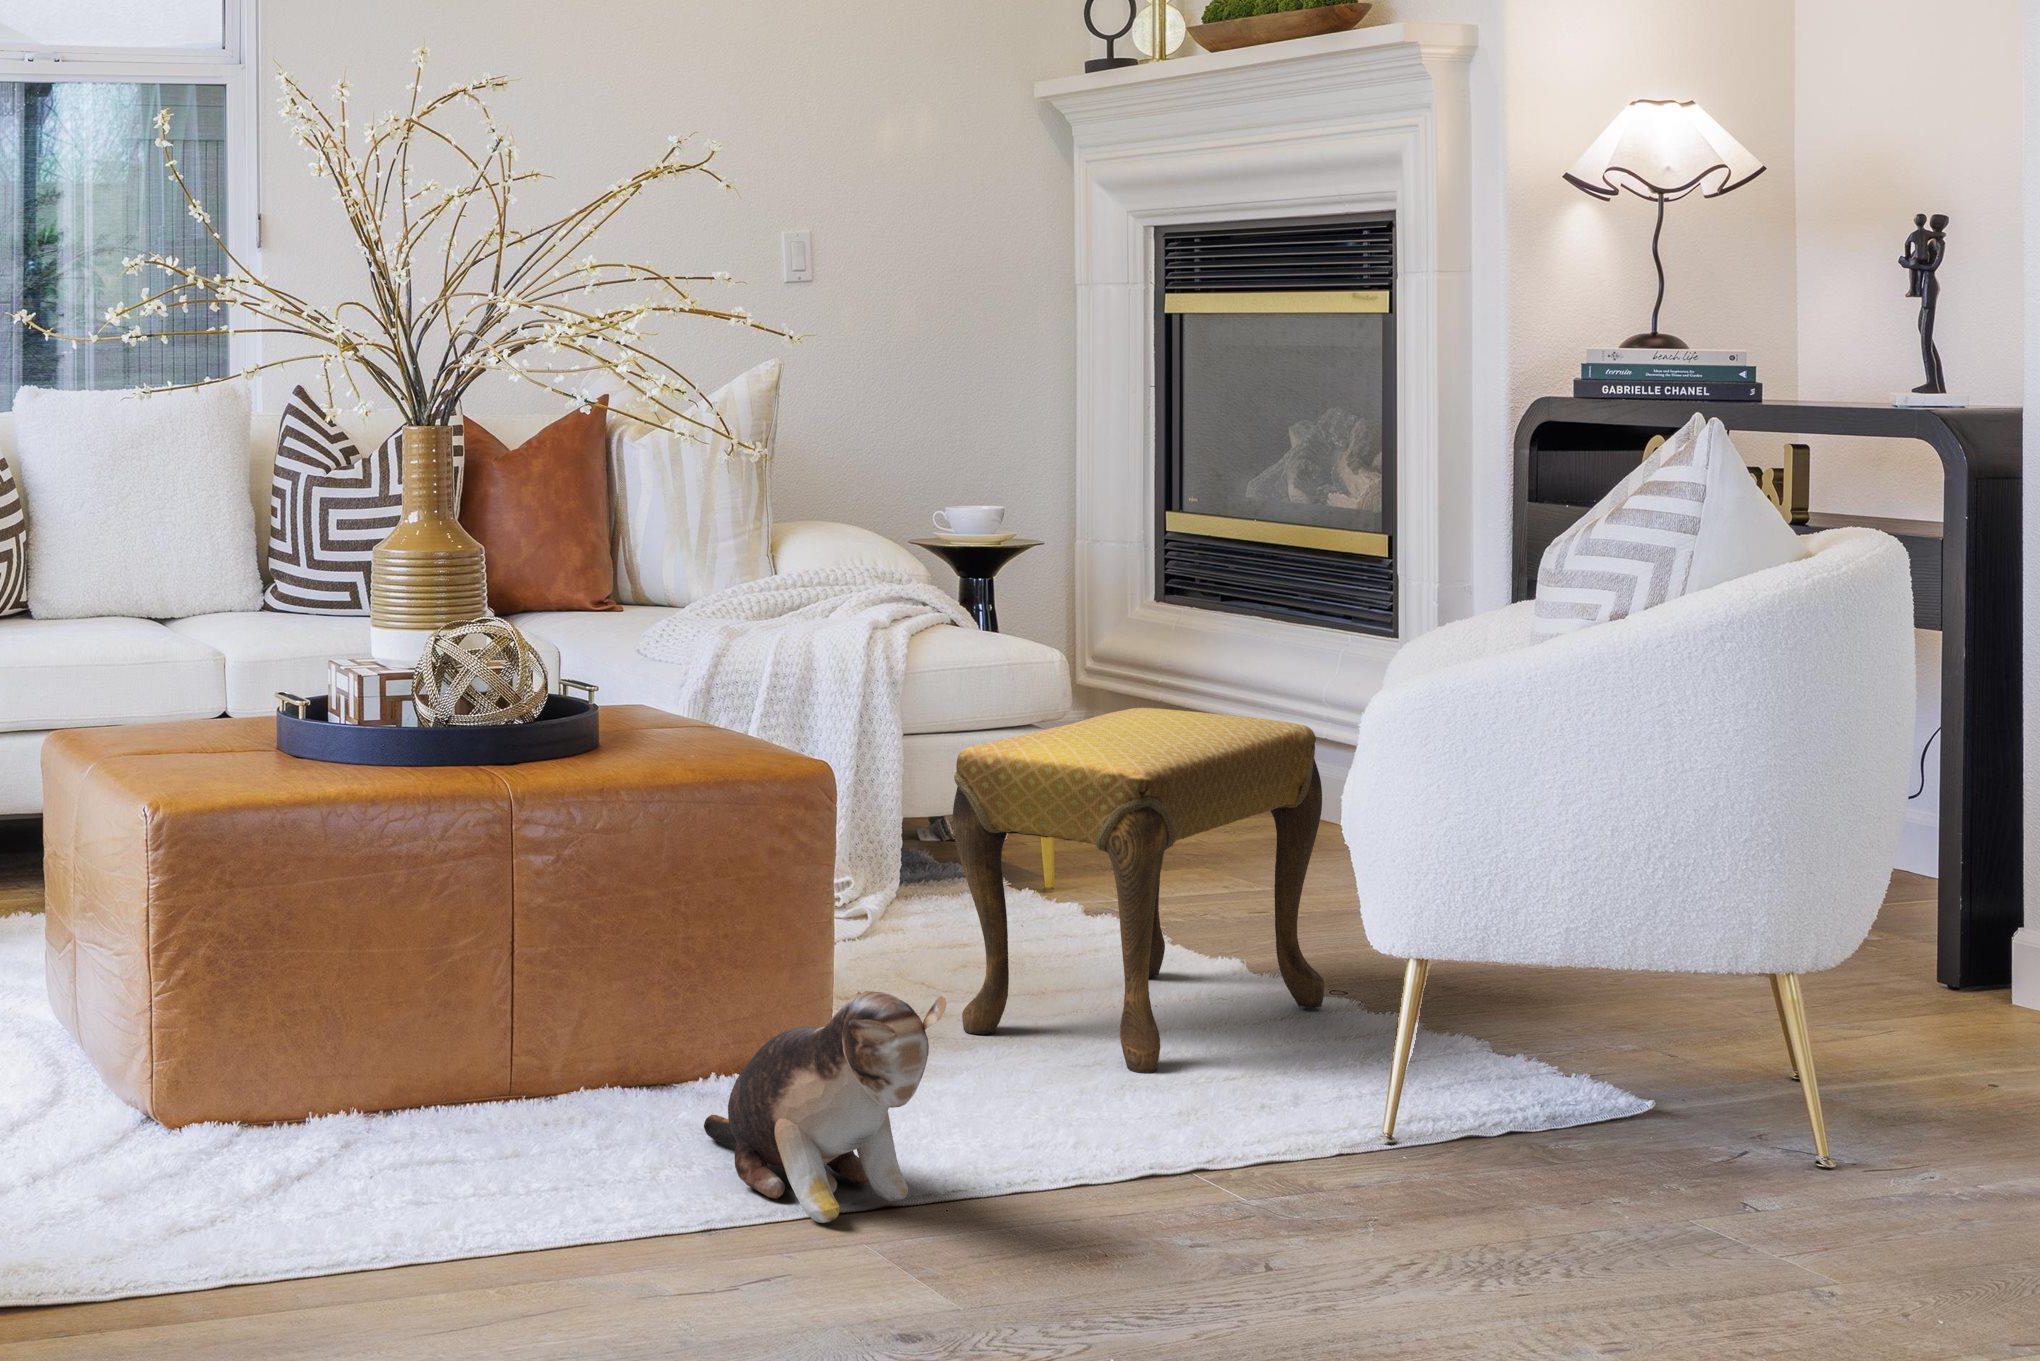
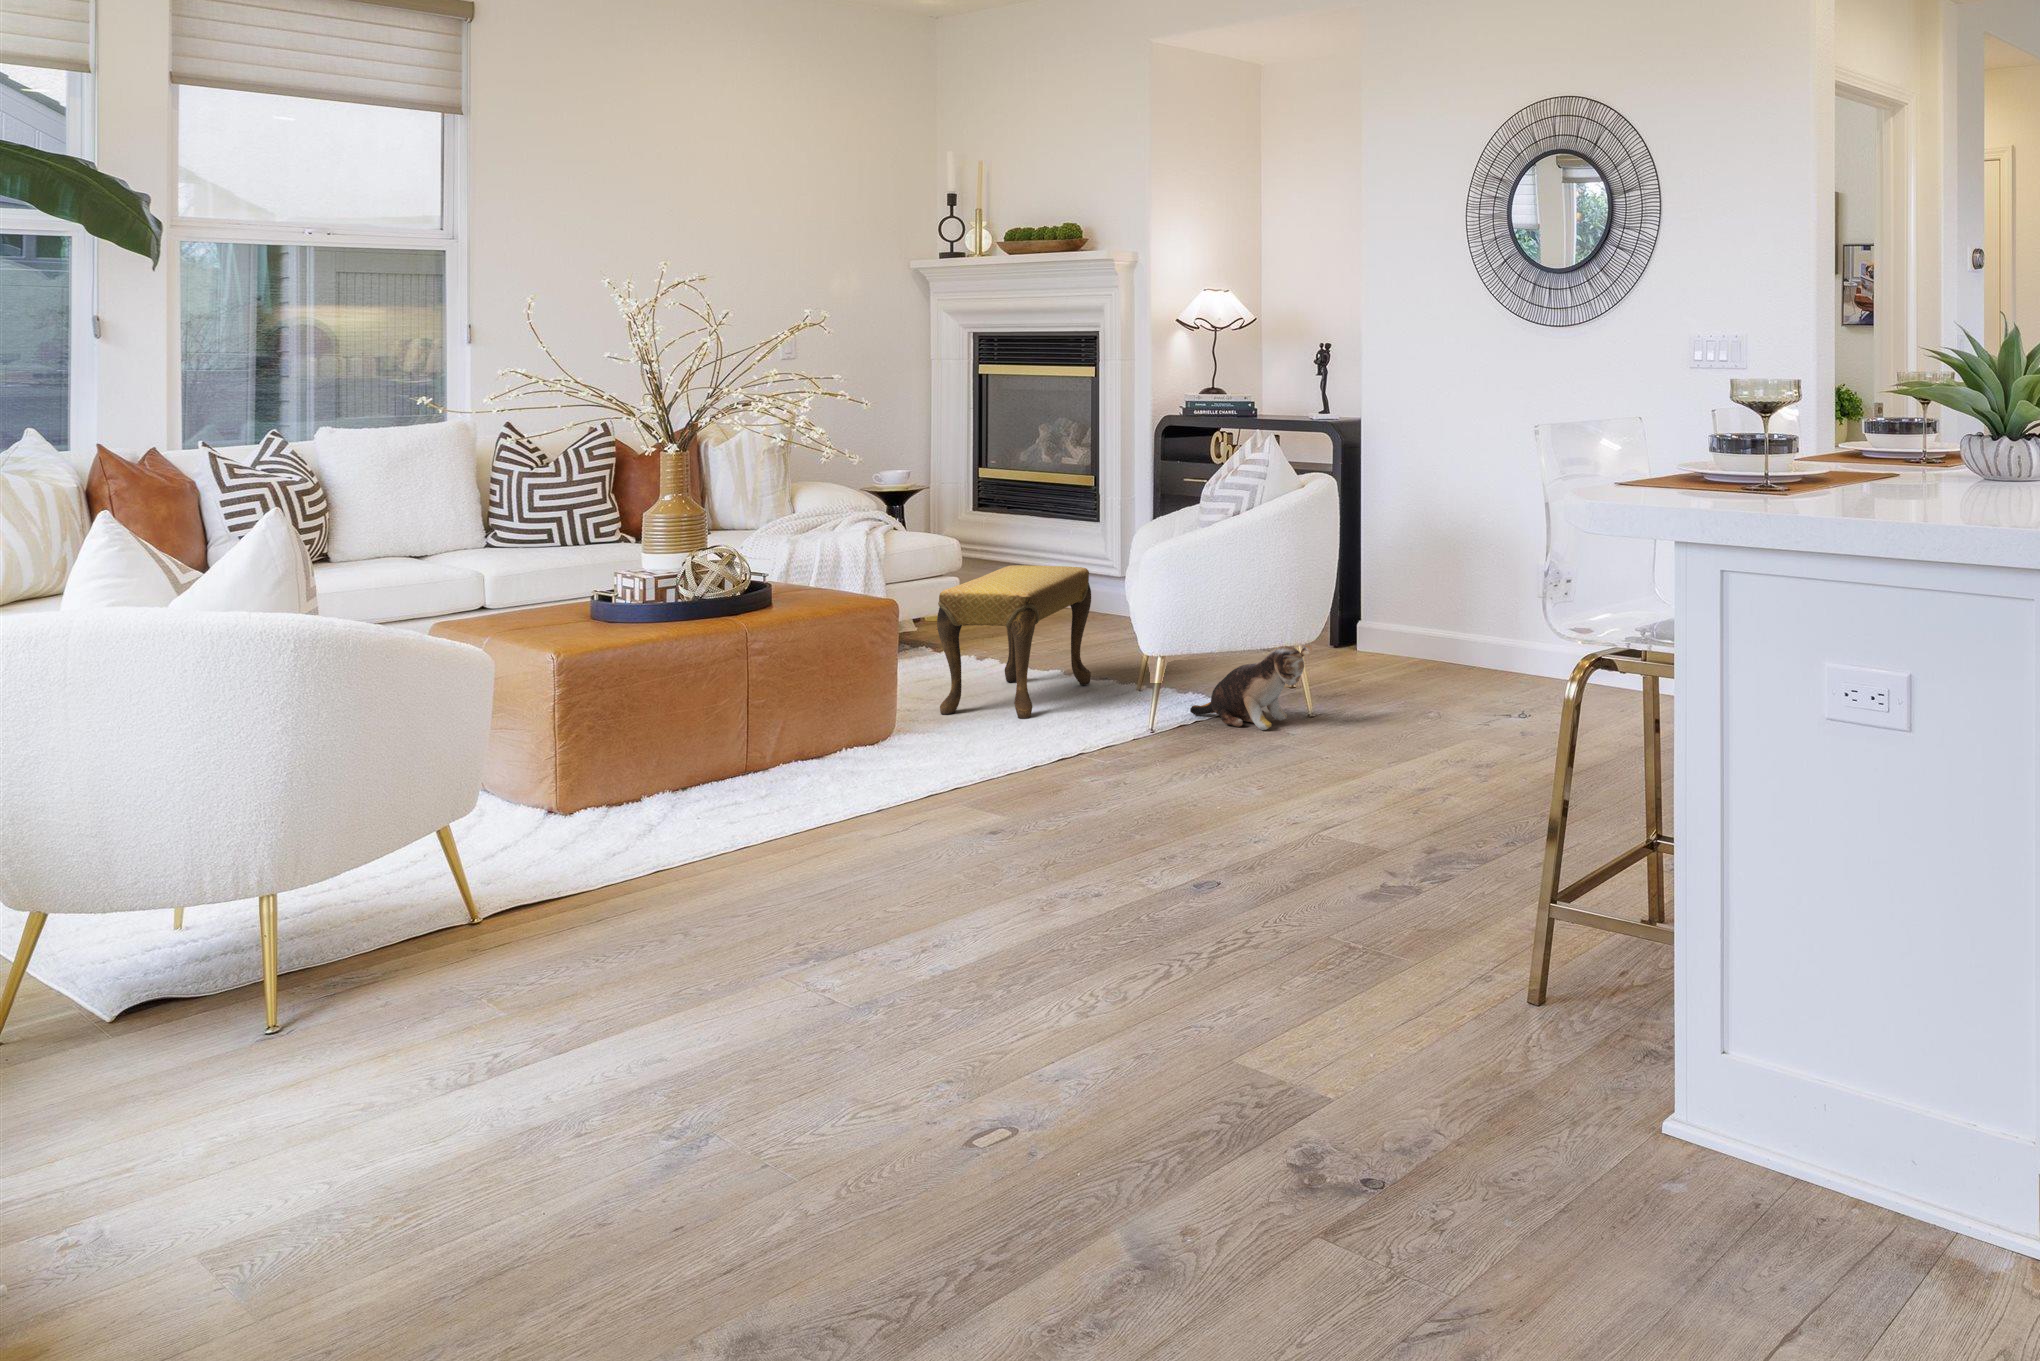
plush toy: present [704,991,946,1223] -> present [1190,645,1312,730]

